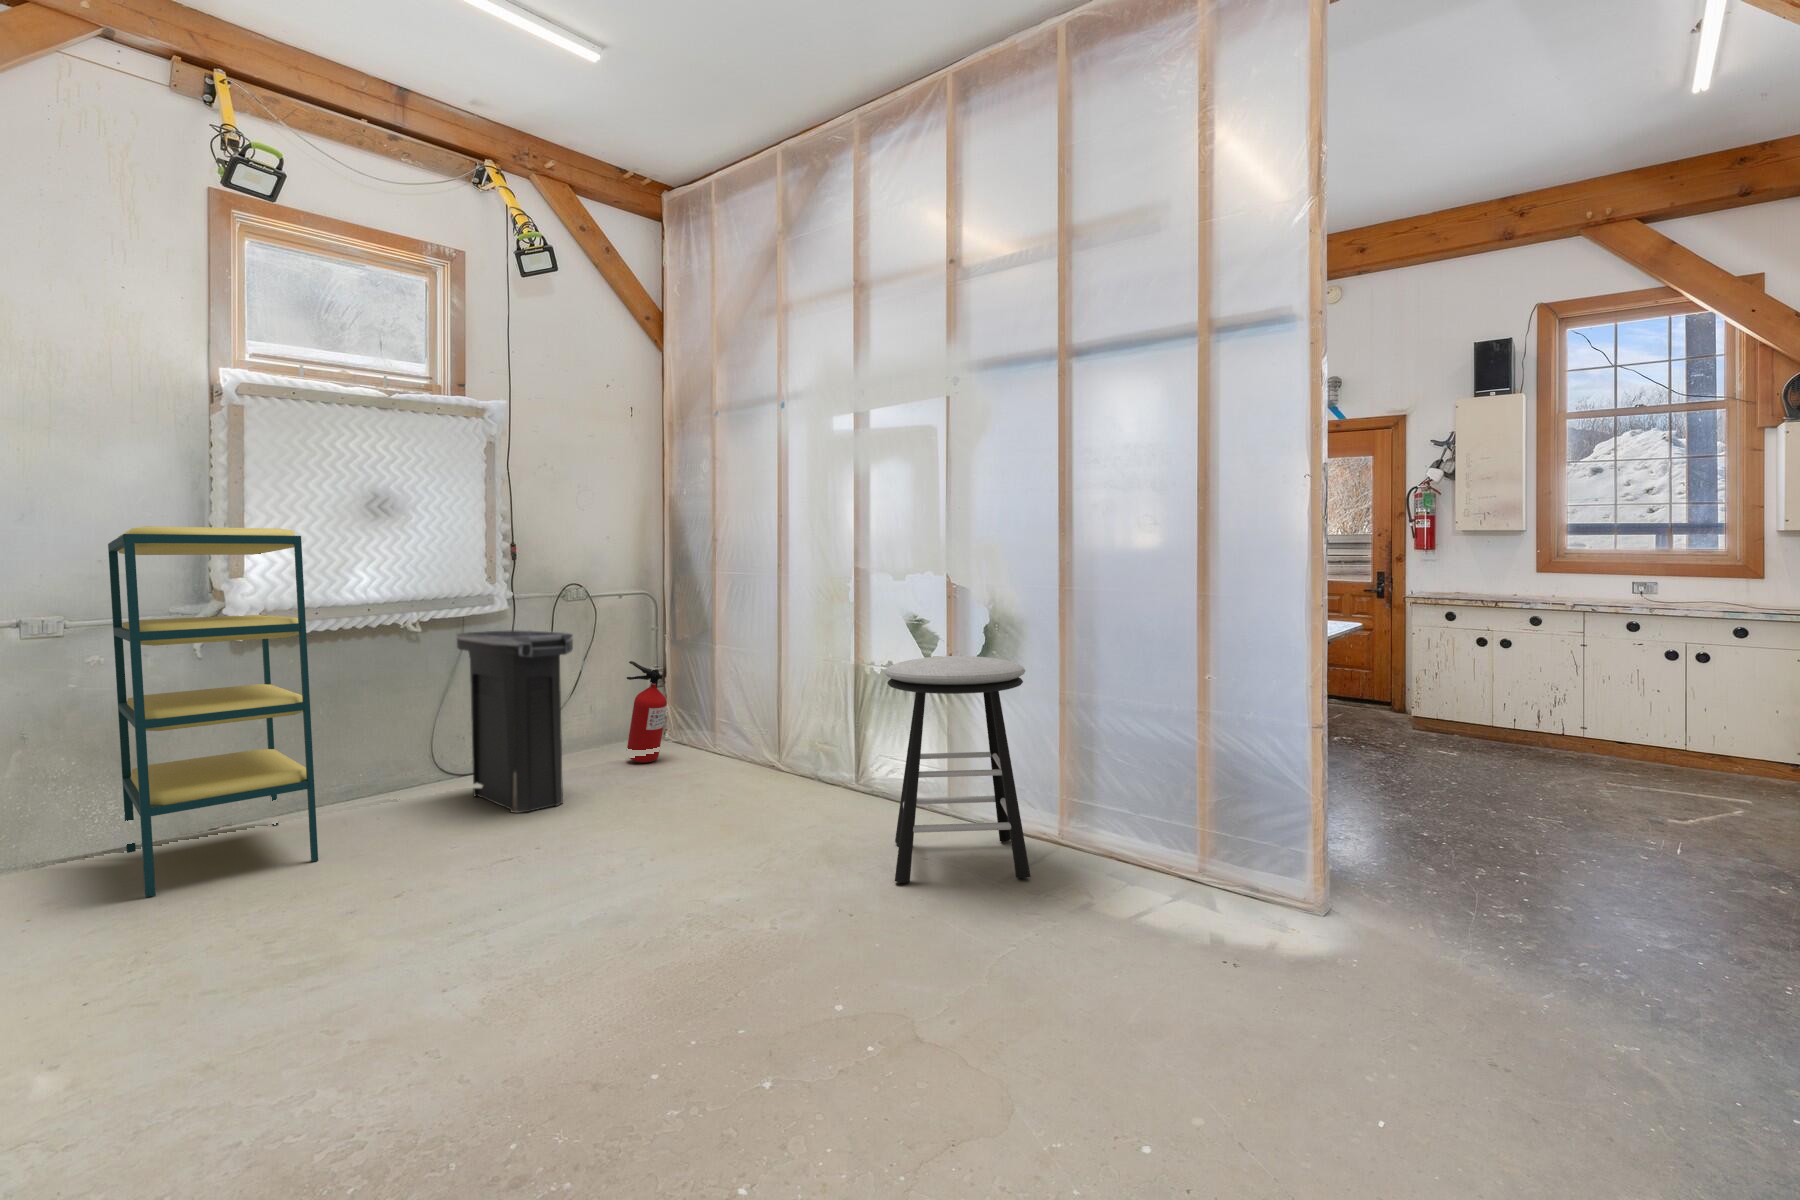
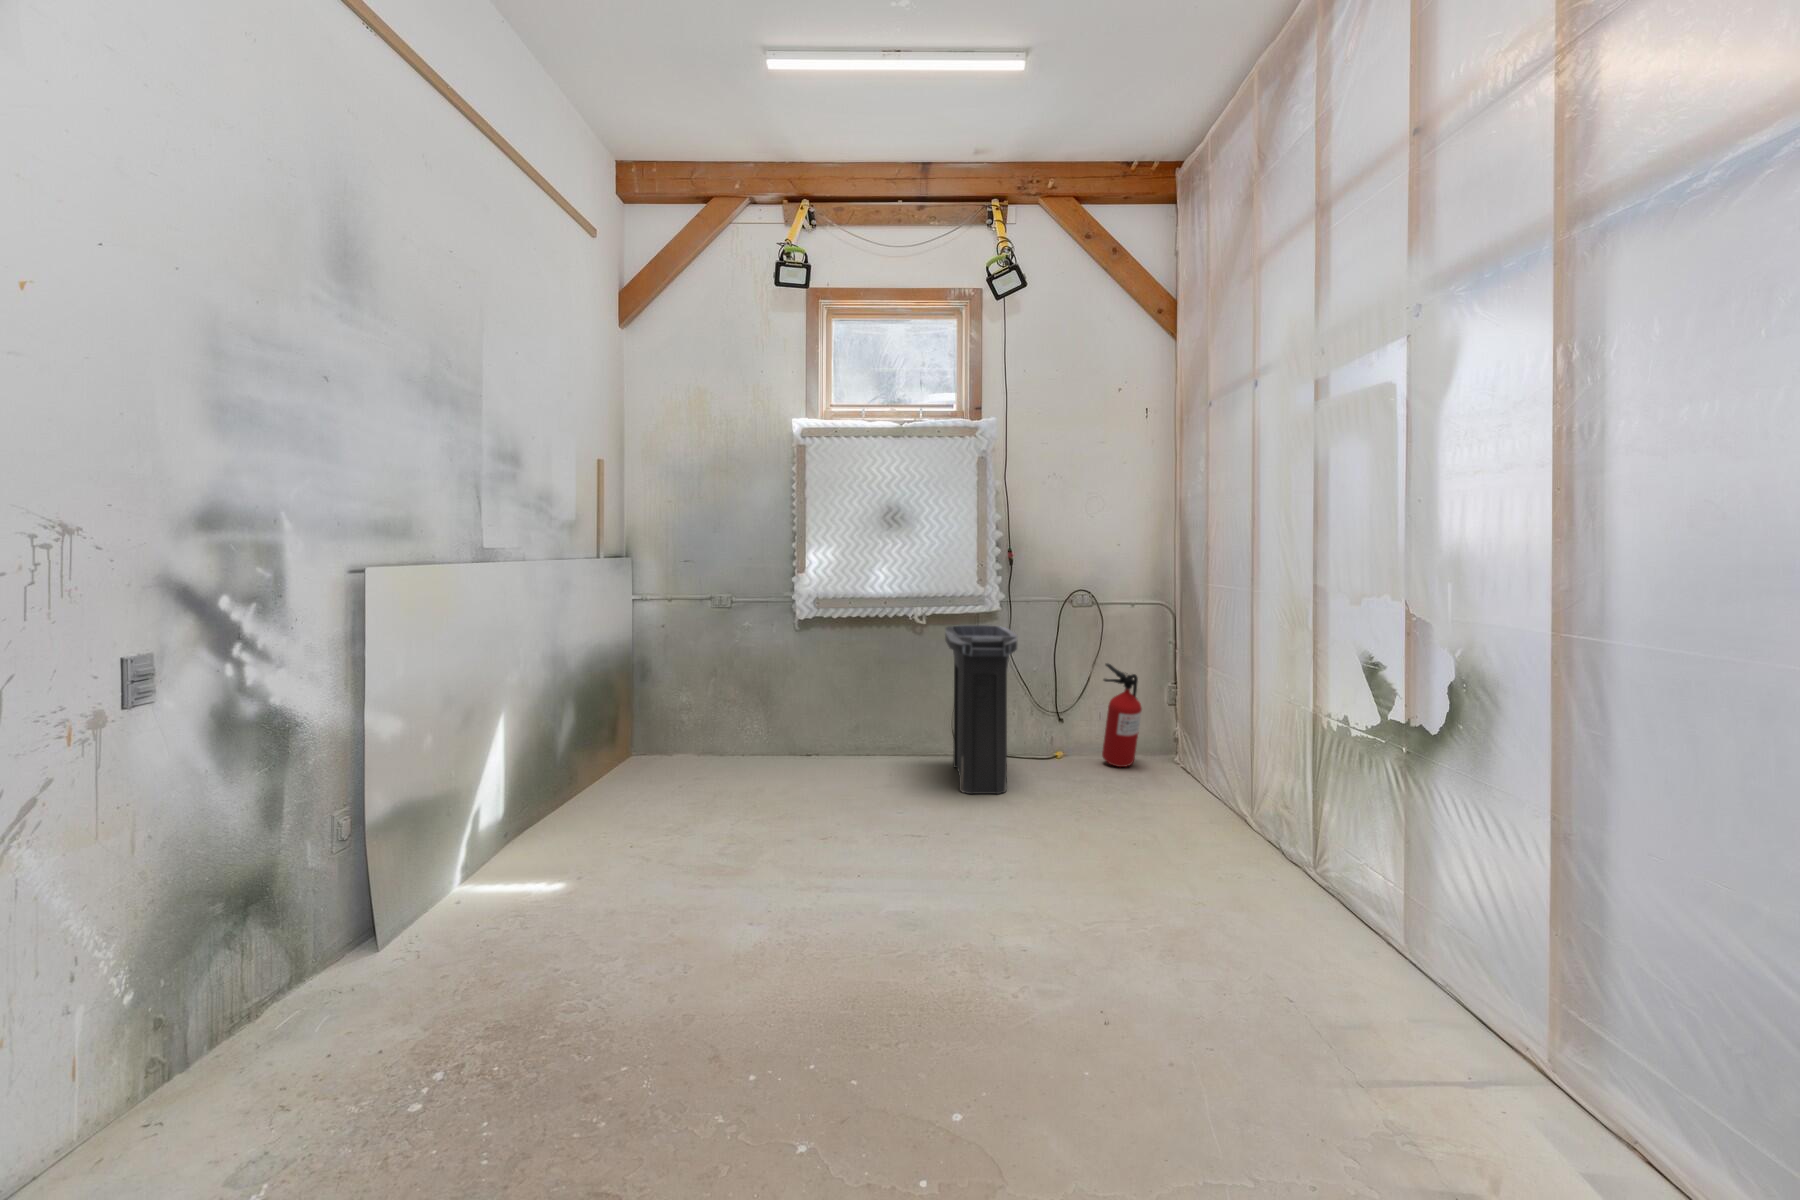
shelving unit: present [108,526,318,897] -> none [706,544,826,797]
stool: present [885,656,1030,883] -> none [1206,726,1473,1114]

